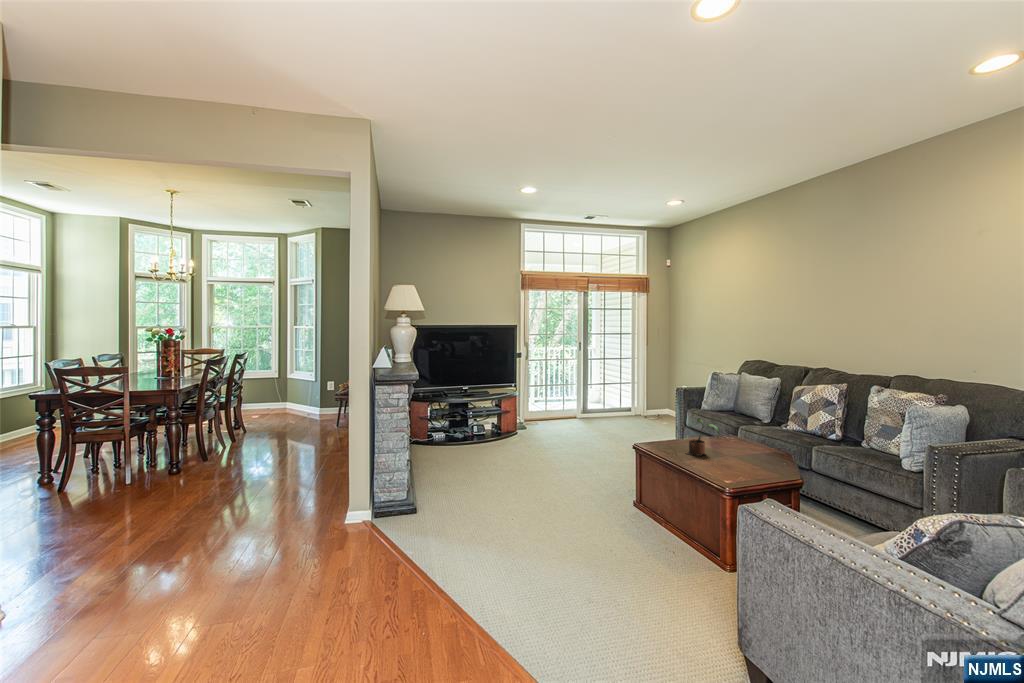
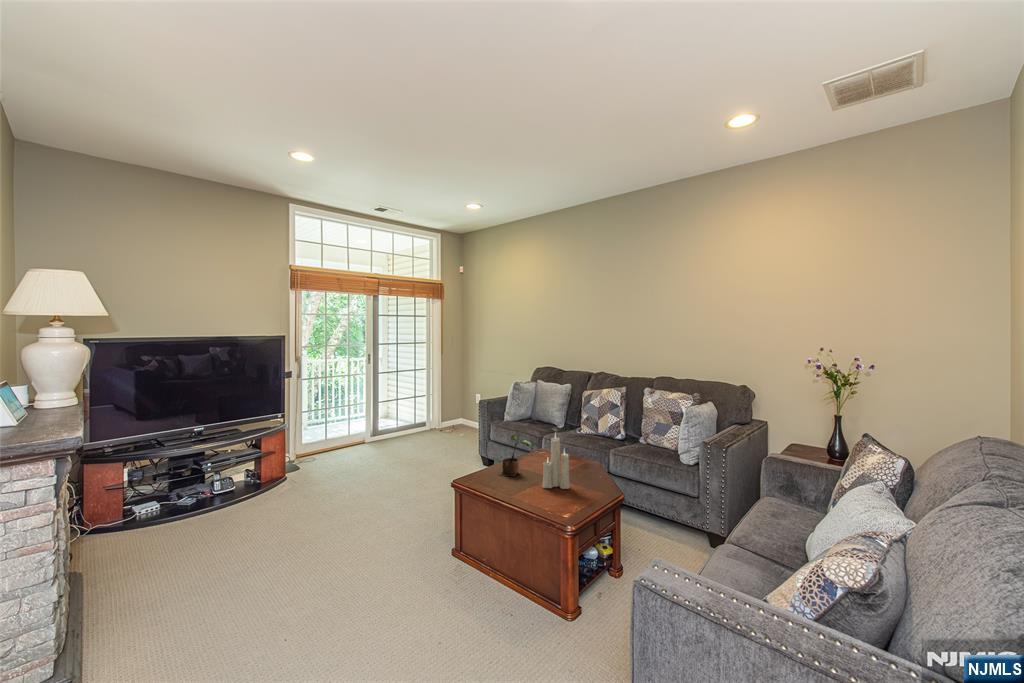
candle: none [725,415,754,473] -> present [542,436,569,489]

